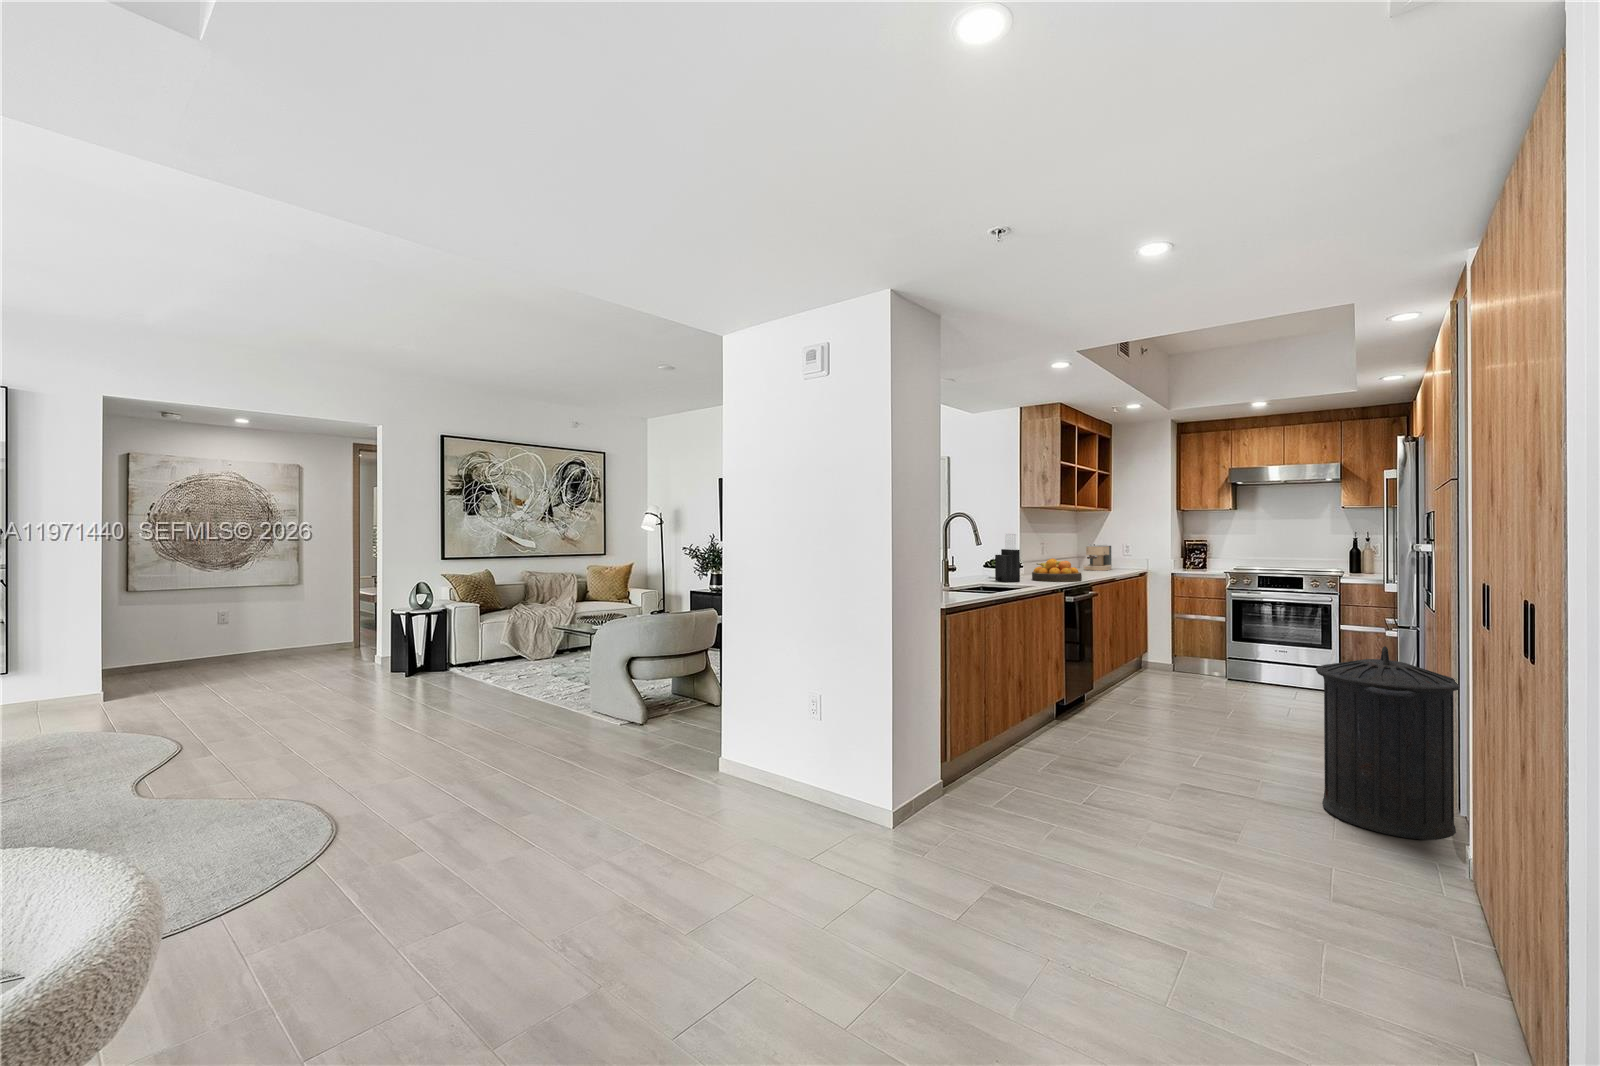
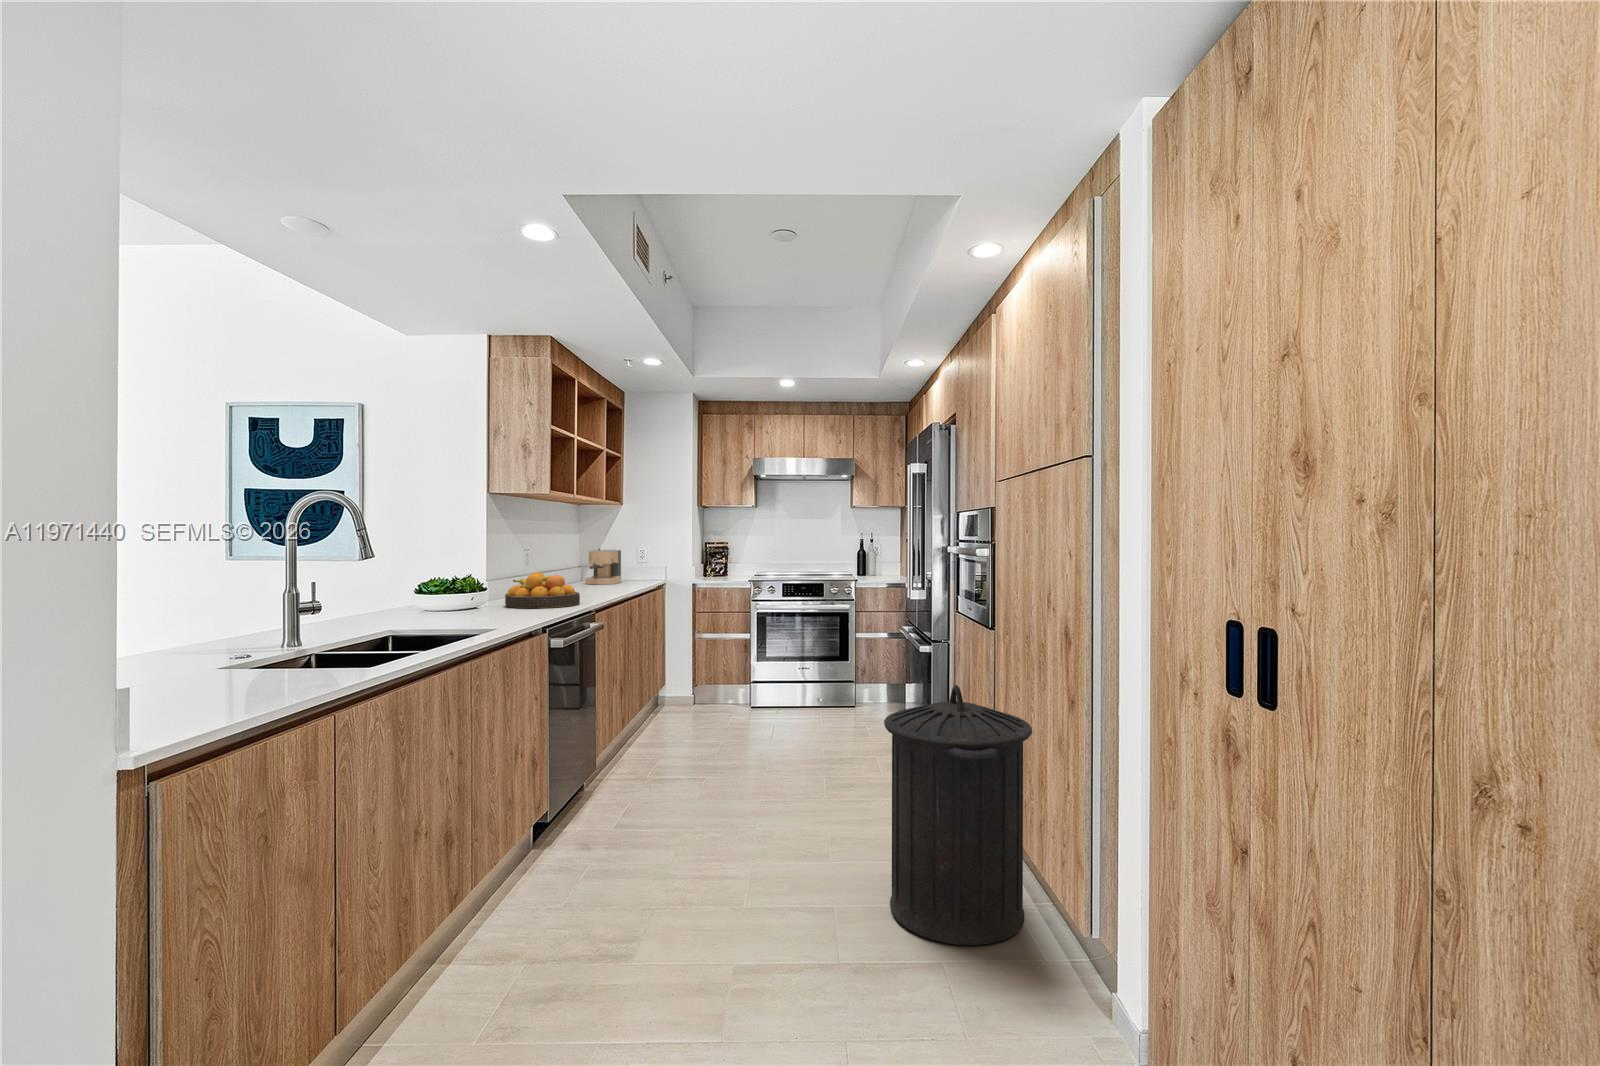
knife block: present [995,534,1020,582] -> none [442,534,483,614]

